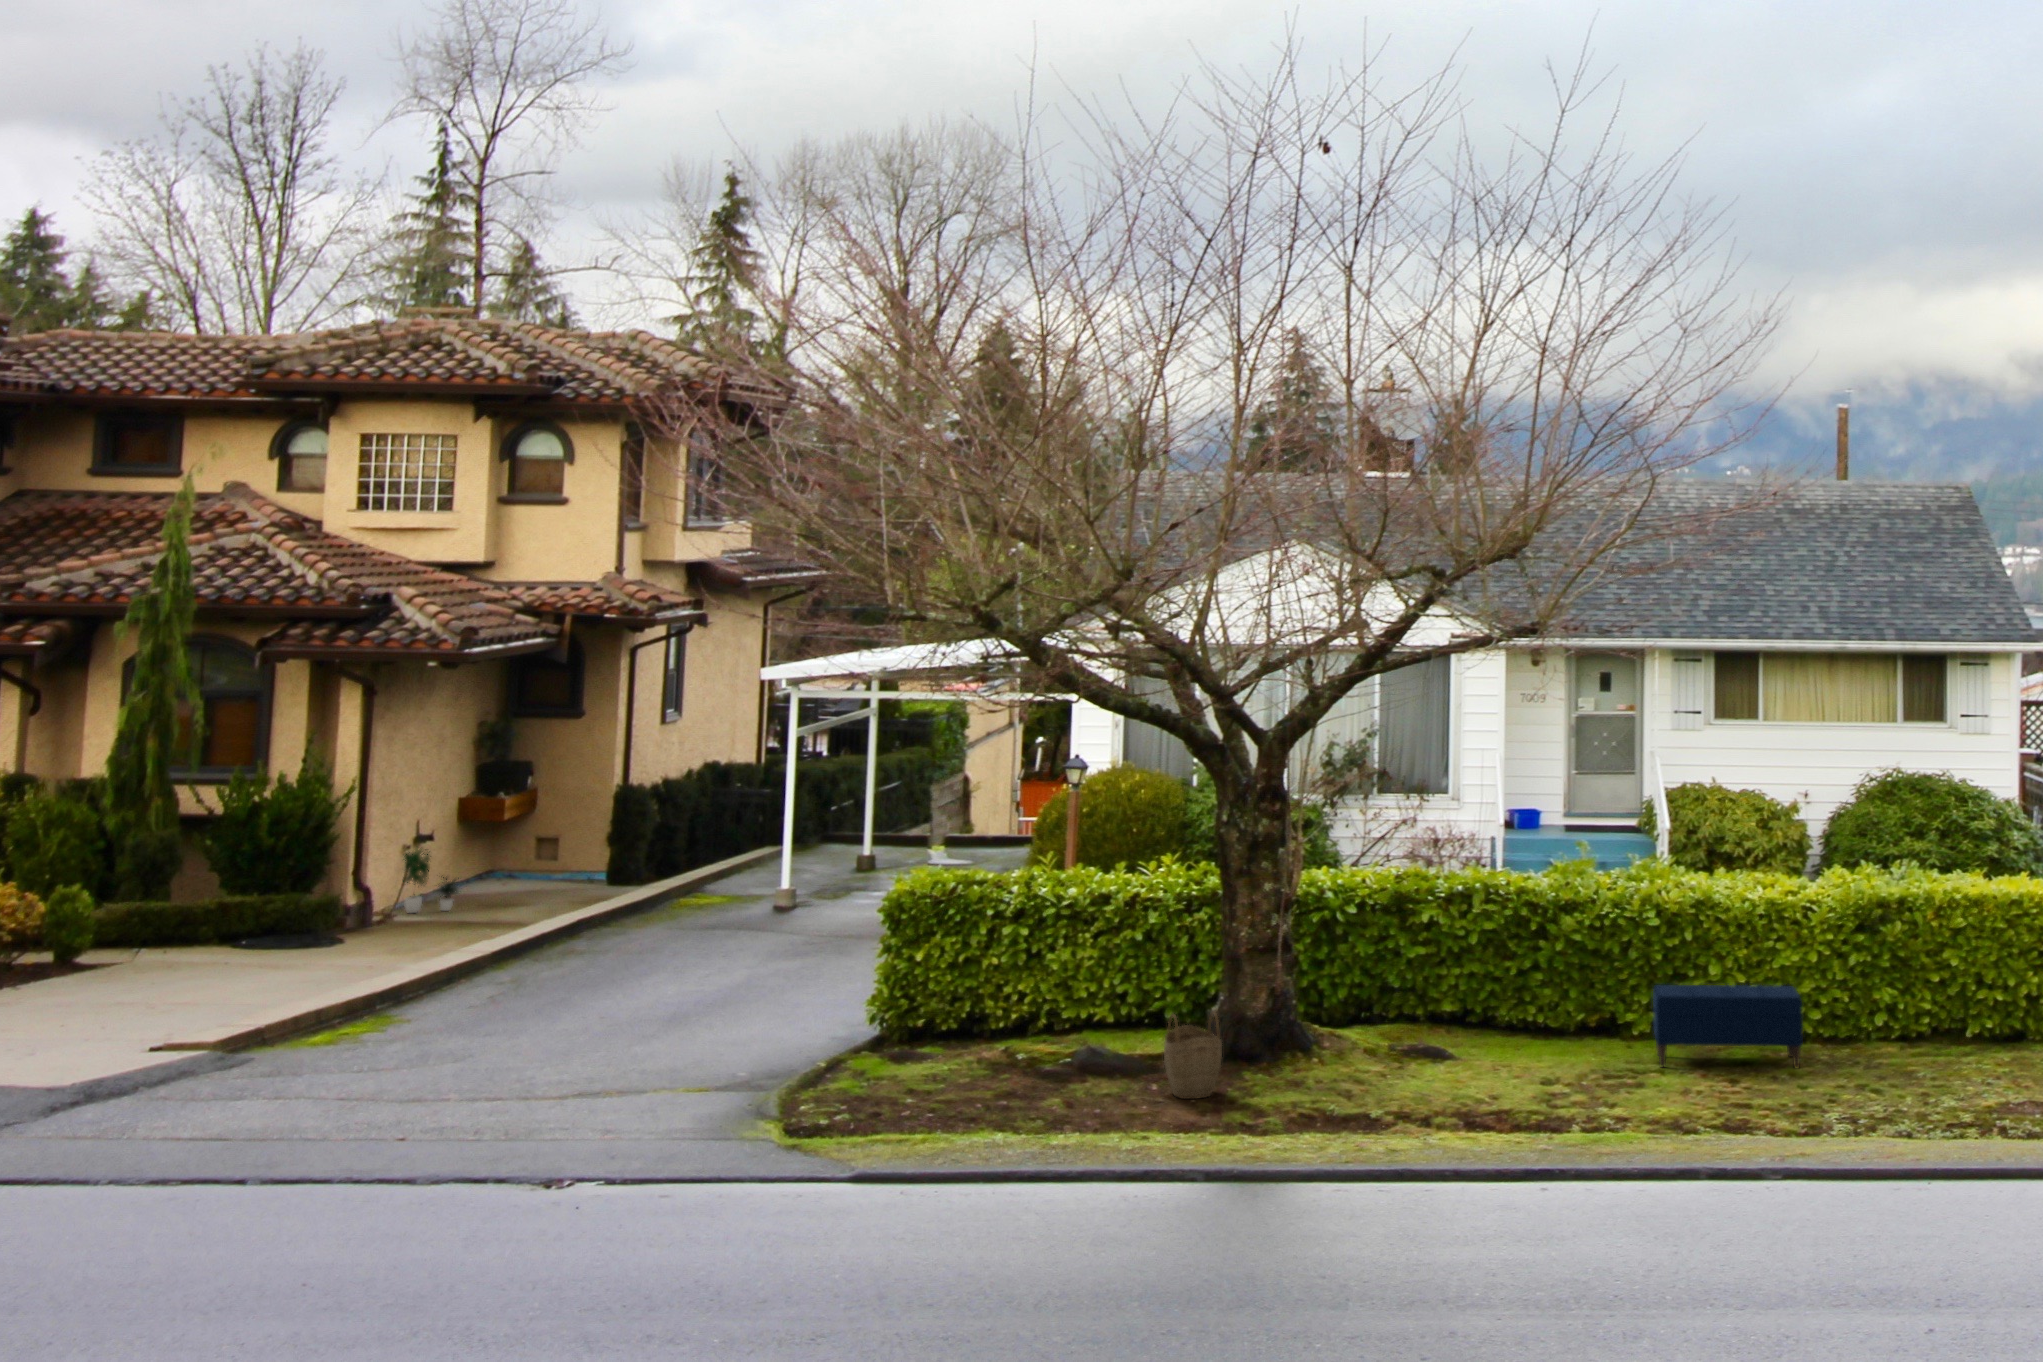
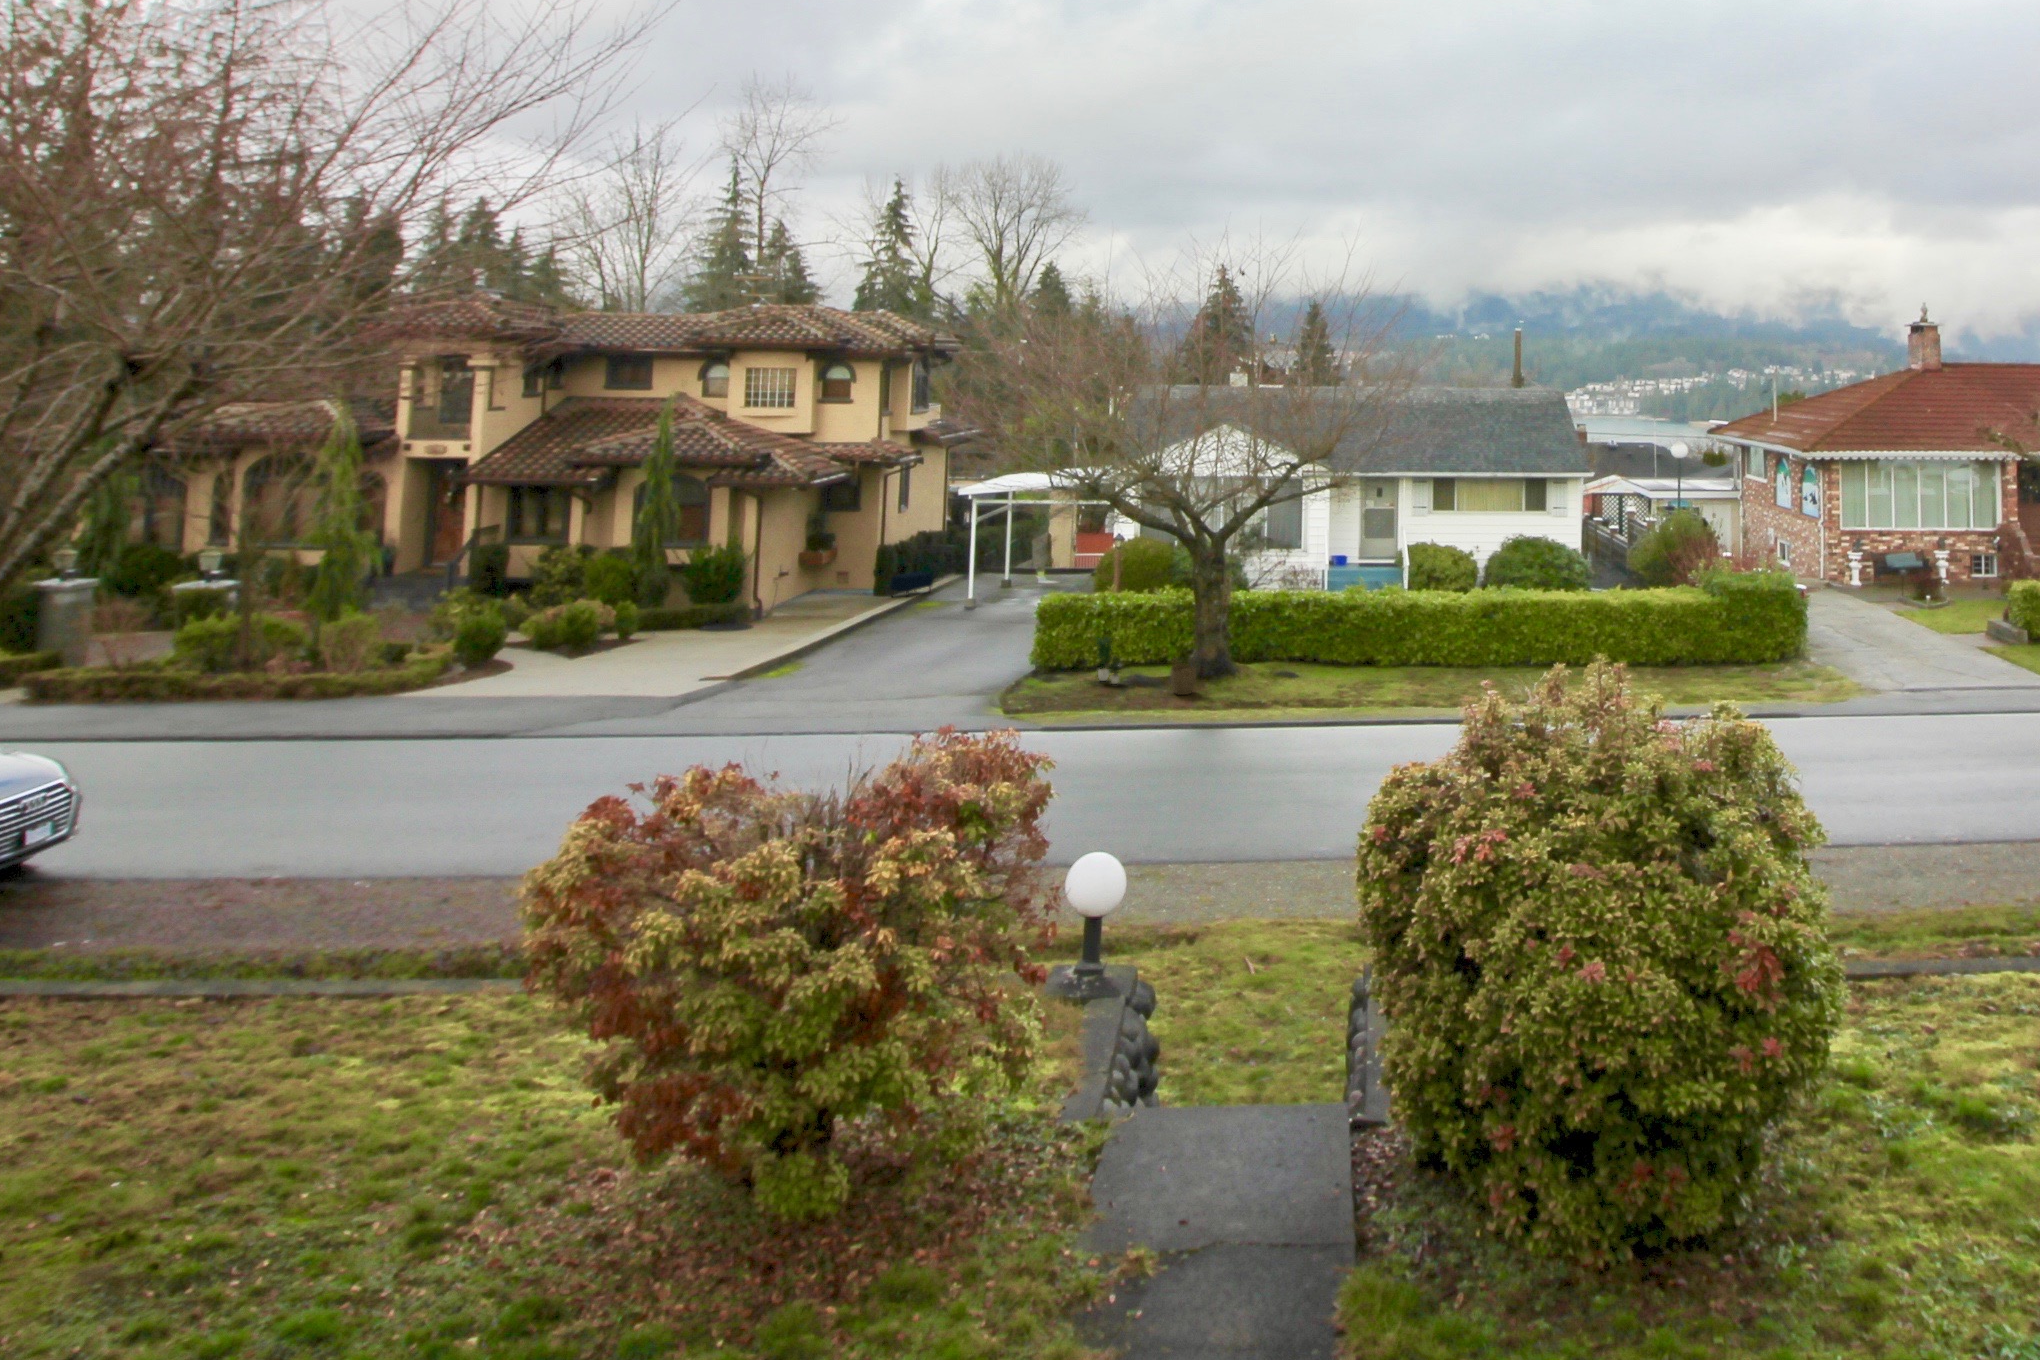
potted plant: present [403,849,459,913] -> present [1095,637,1121,684]
bench: present [1653,985,1803,1068] -> present [890,572,933,595]

